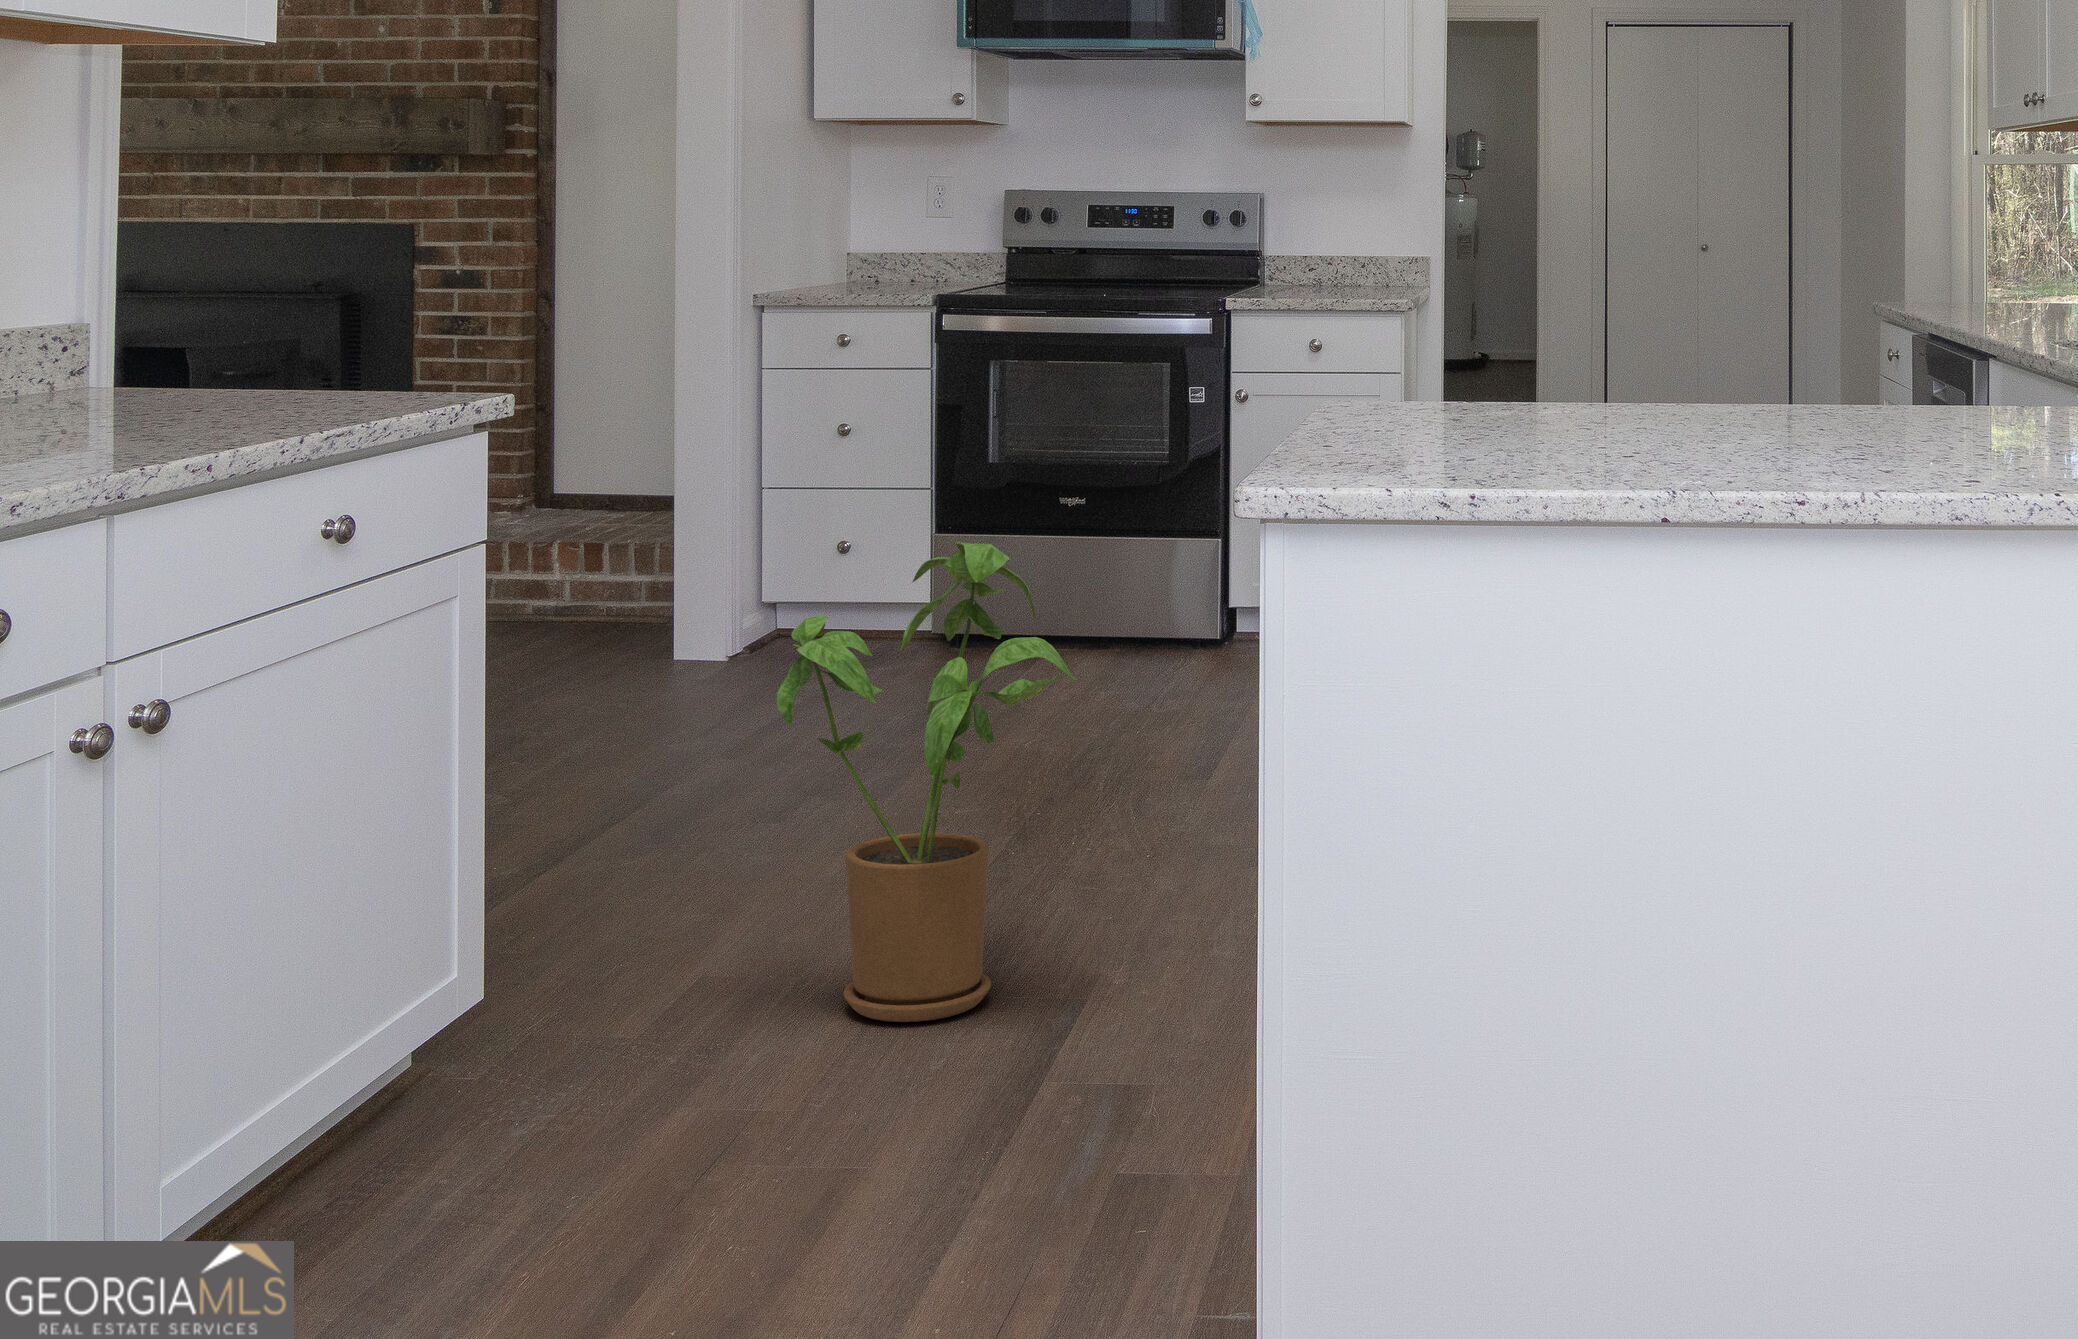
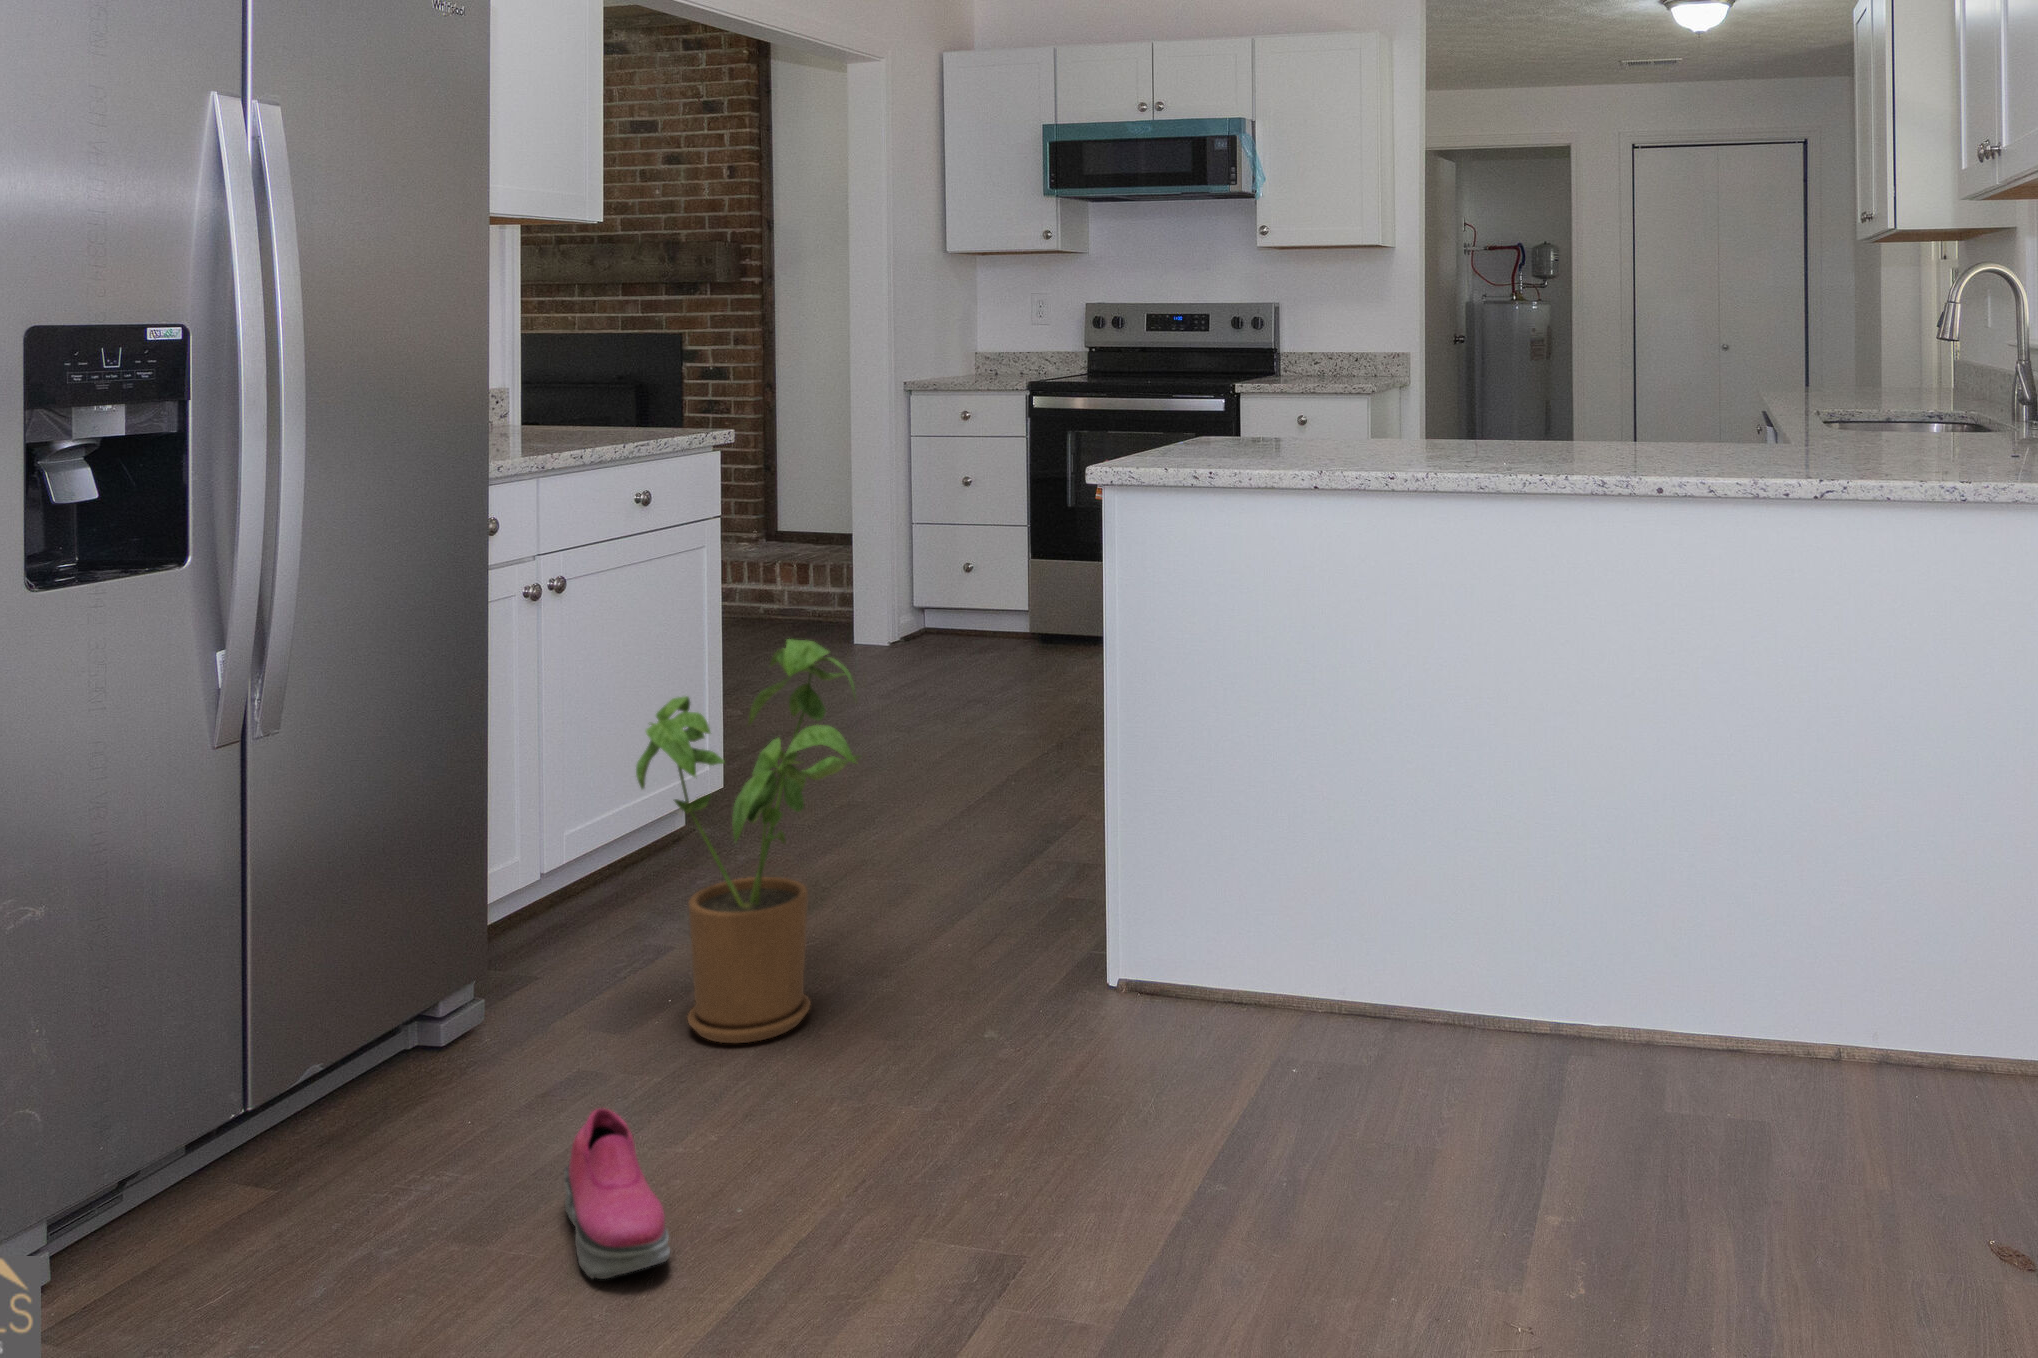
shoe: none [846,1053,1028,1218] -> present [564,1108,670,1279]

